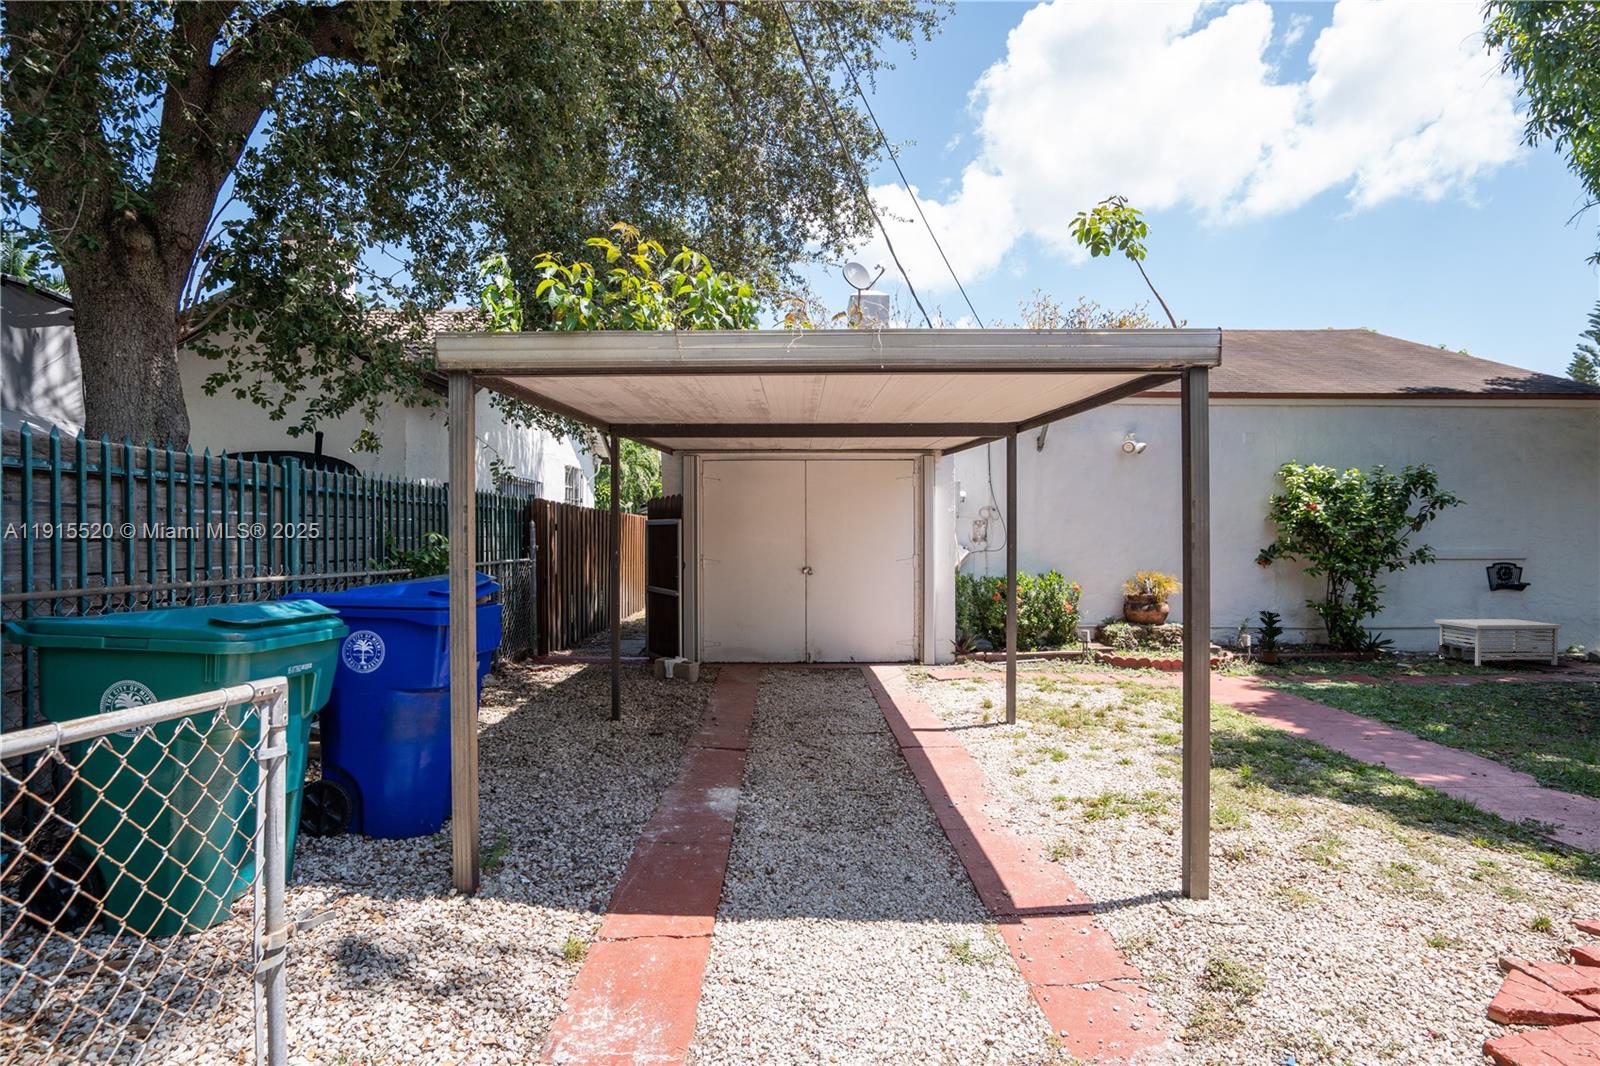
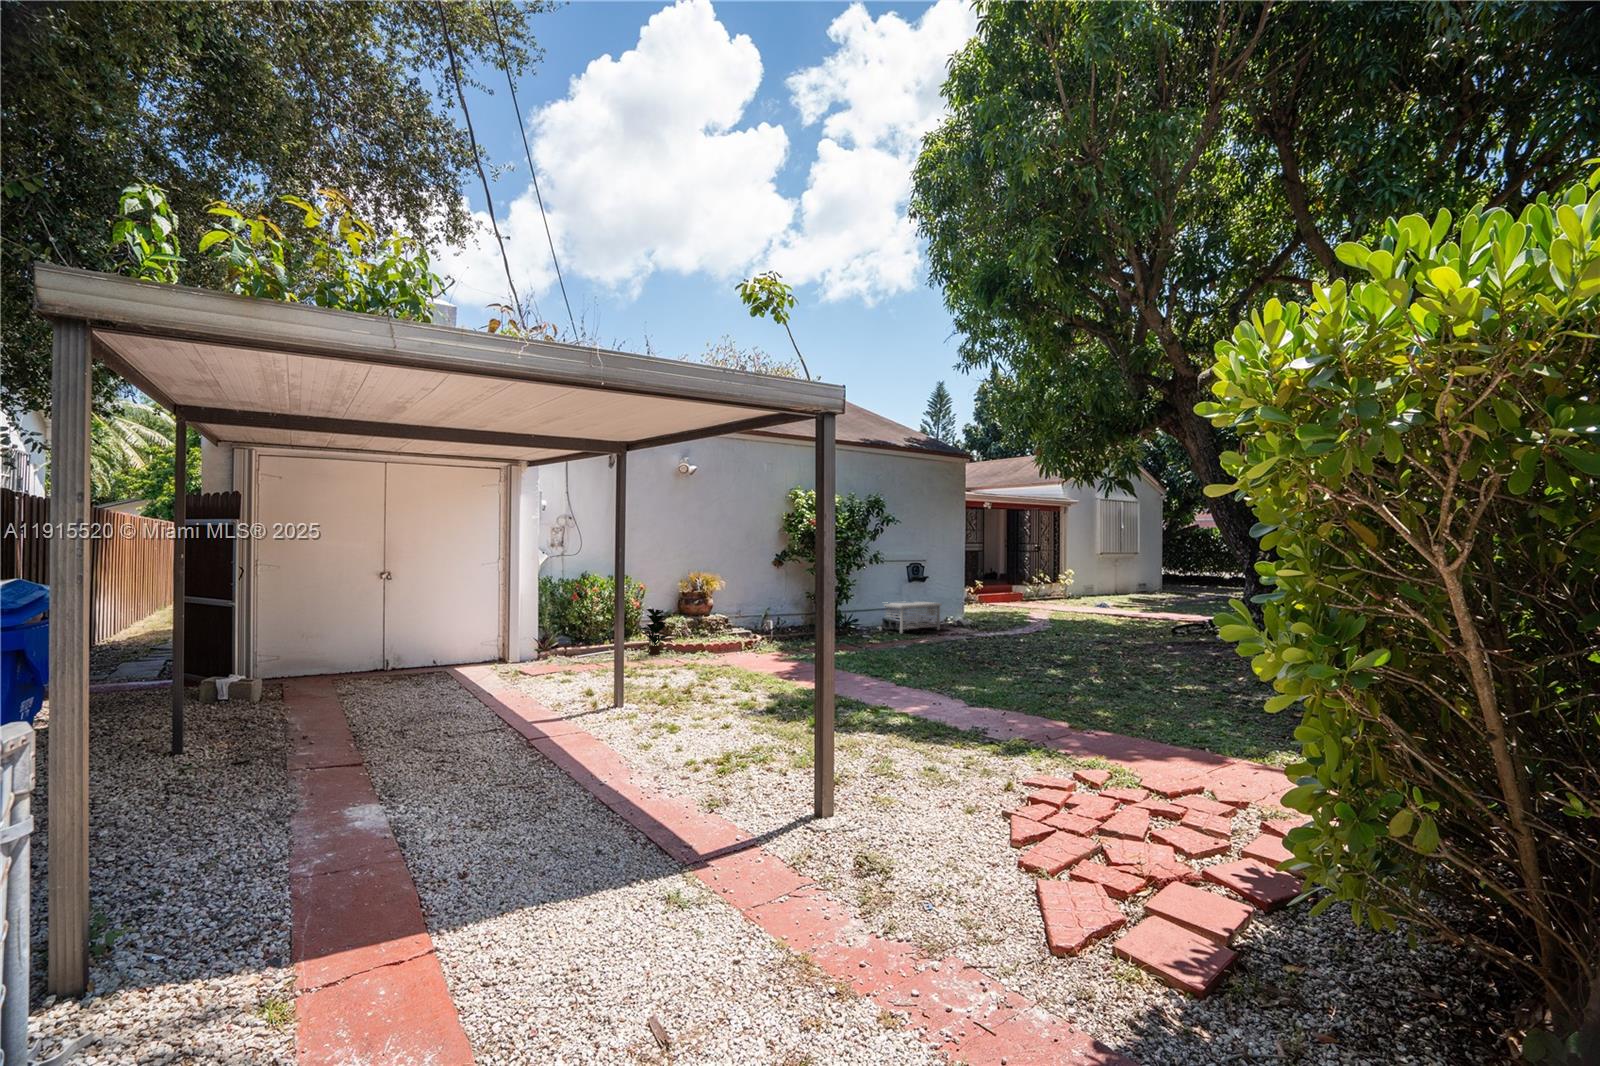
potted plant: present [1255,611,1287,663] -> present [641,609,668,655]

